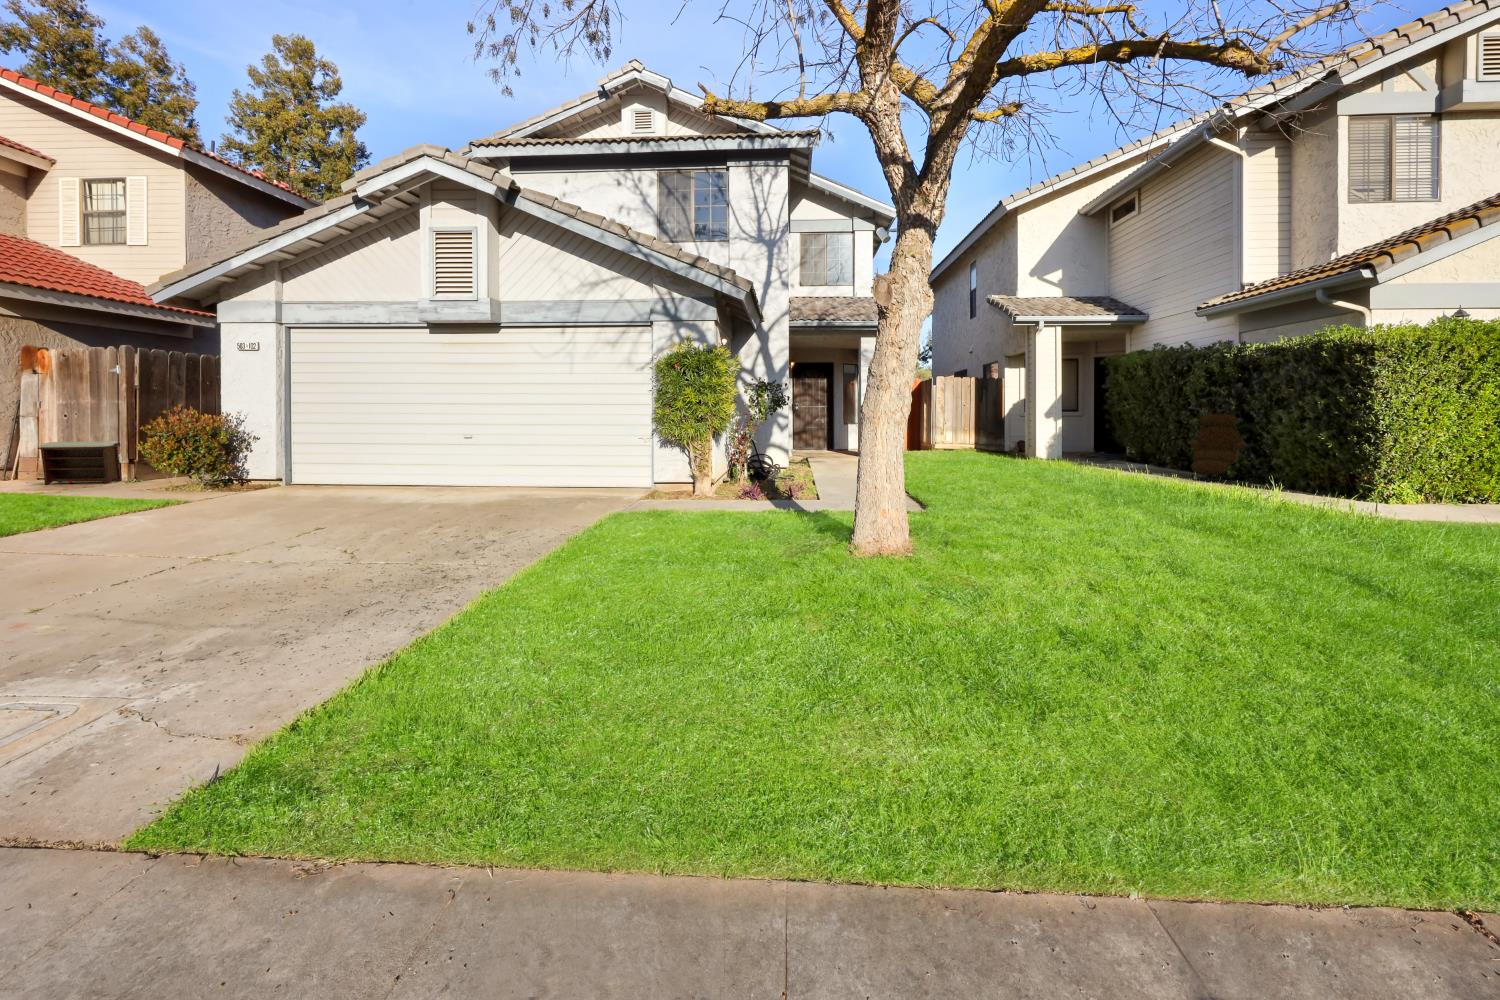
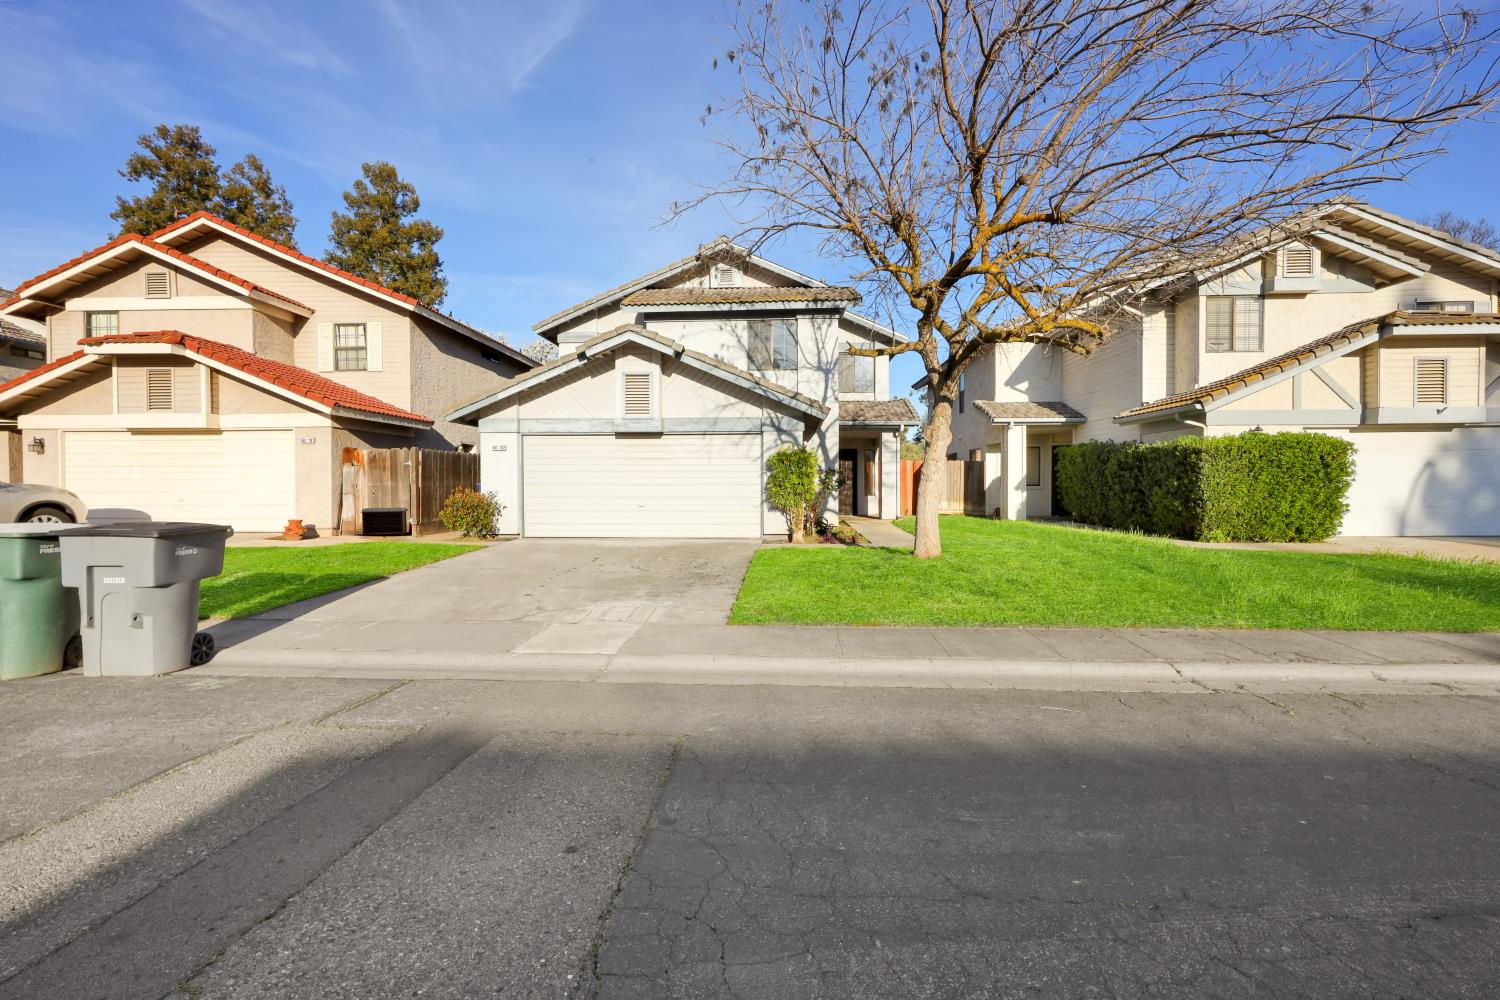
lounge chair: present [1189,414,1246,482] -> none [1106,489,1141,533]

